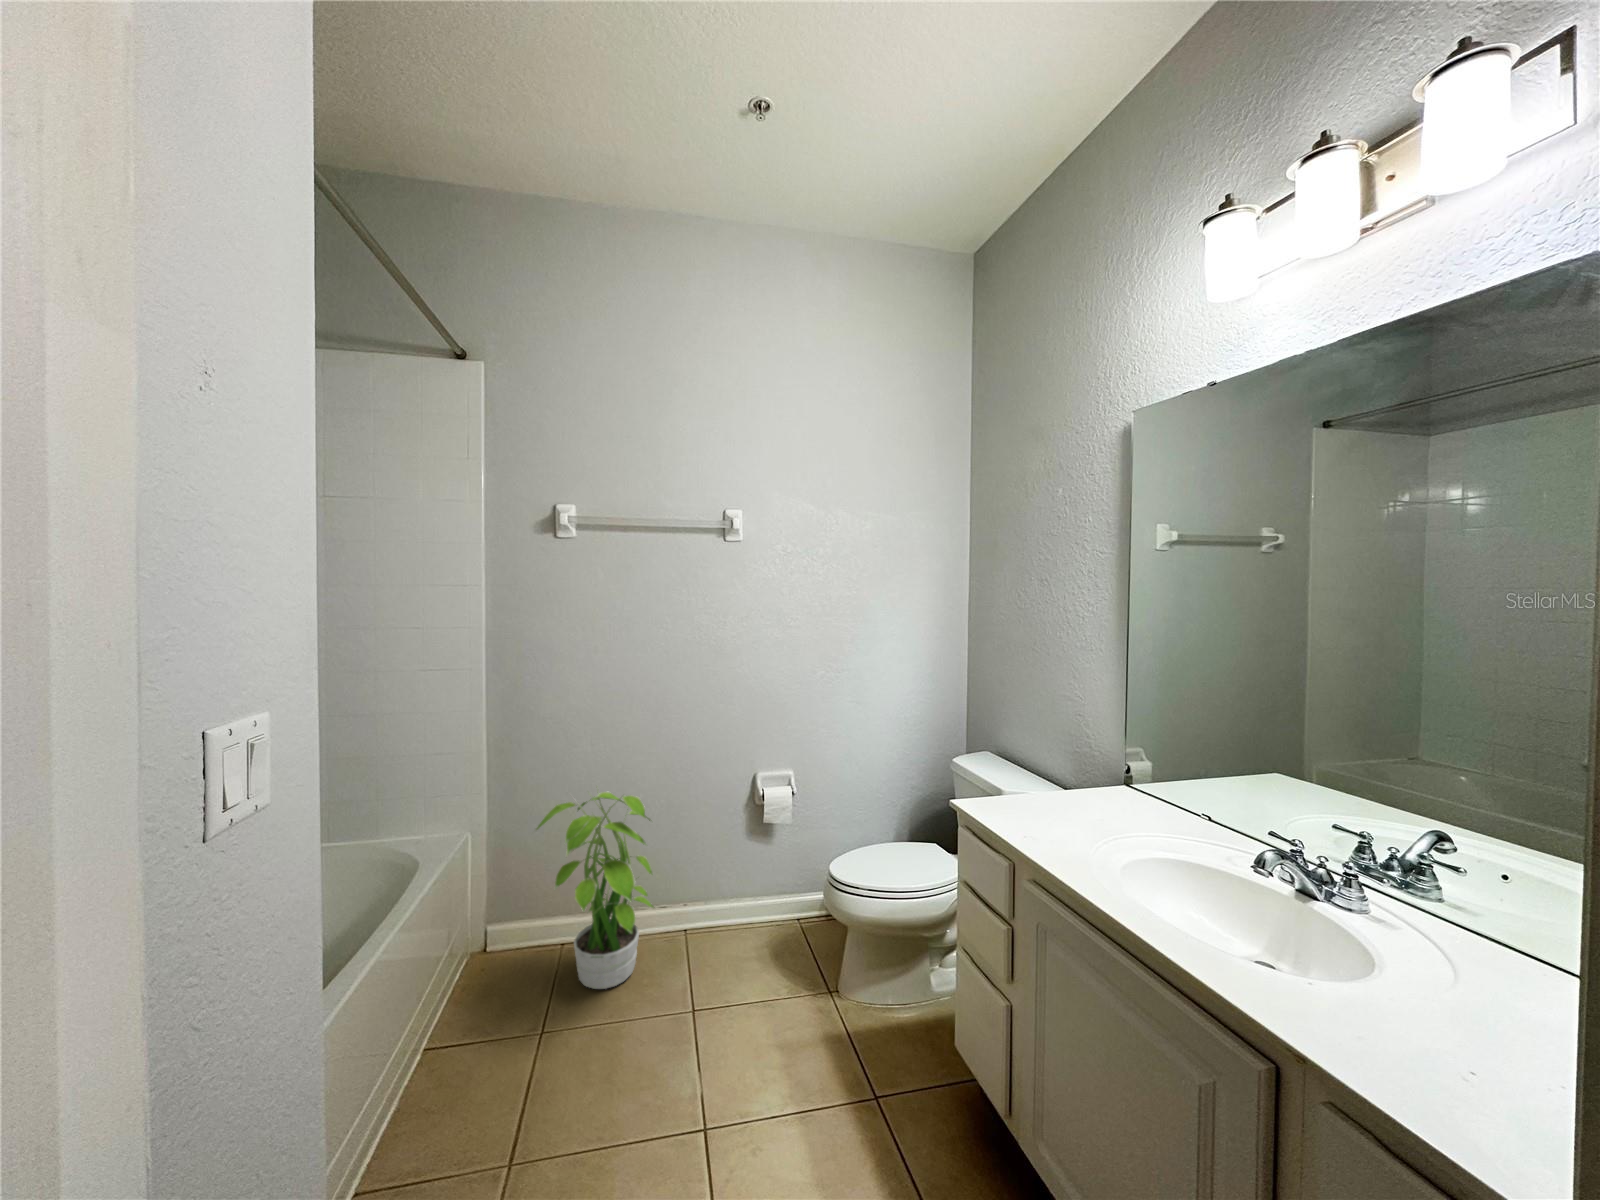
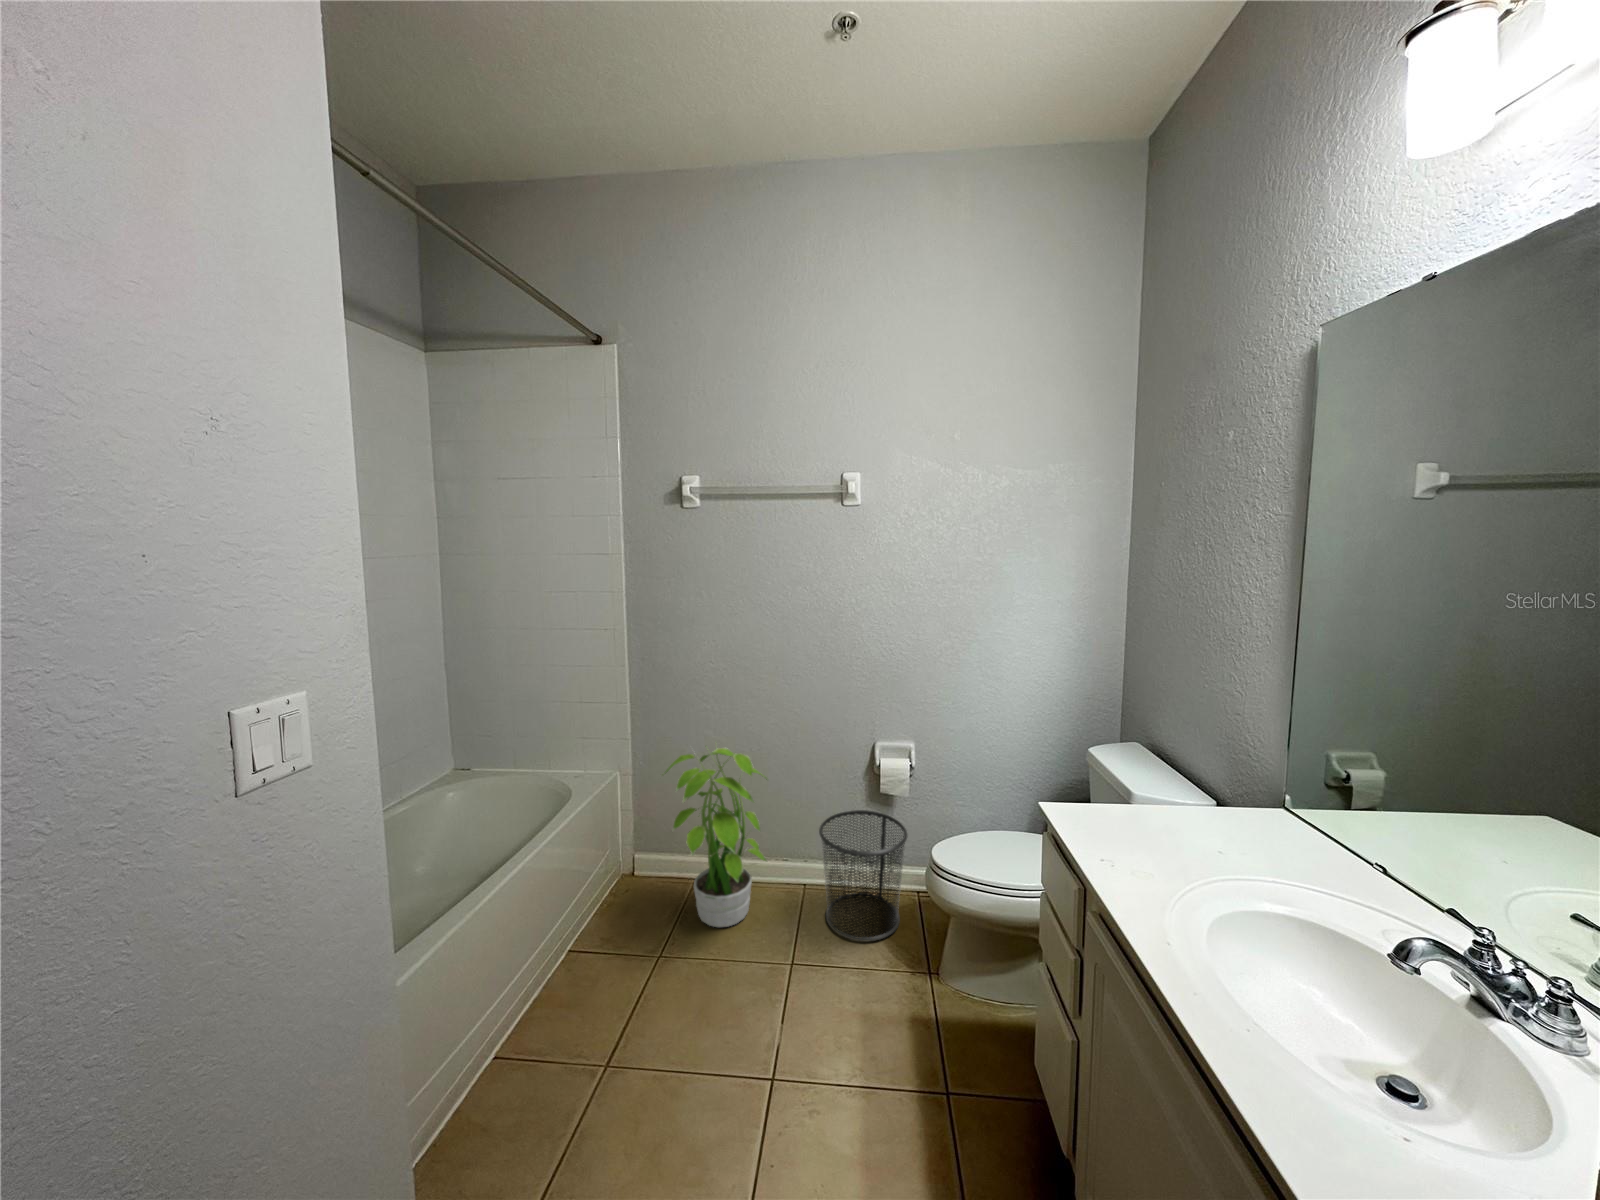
waste bin: none [711,840,798,972] -> present [819,810,908,941]

